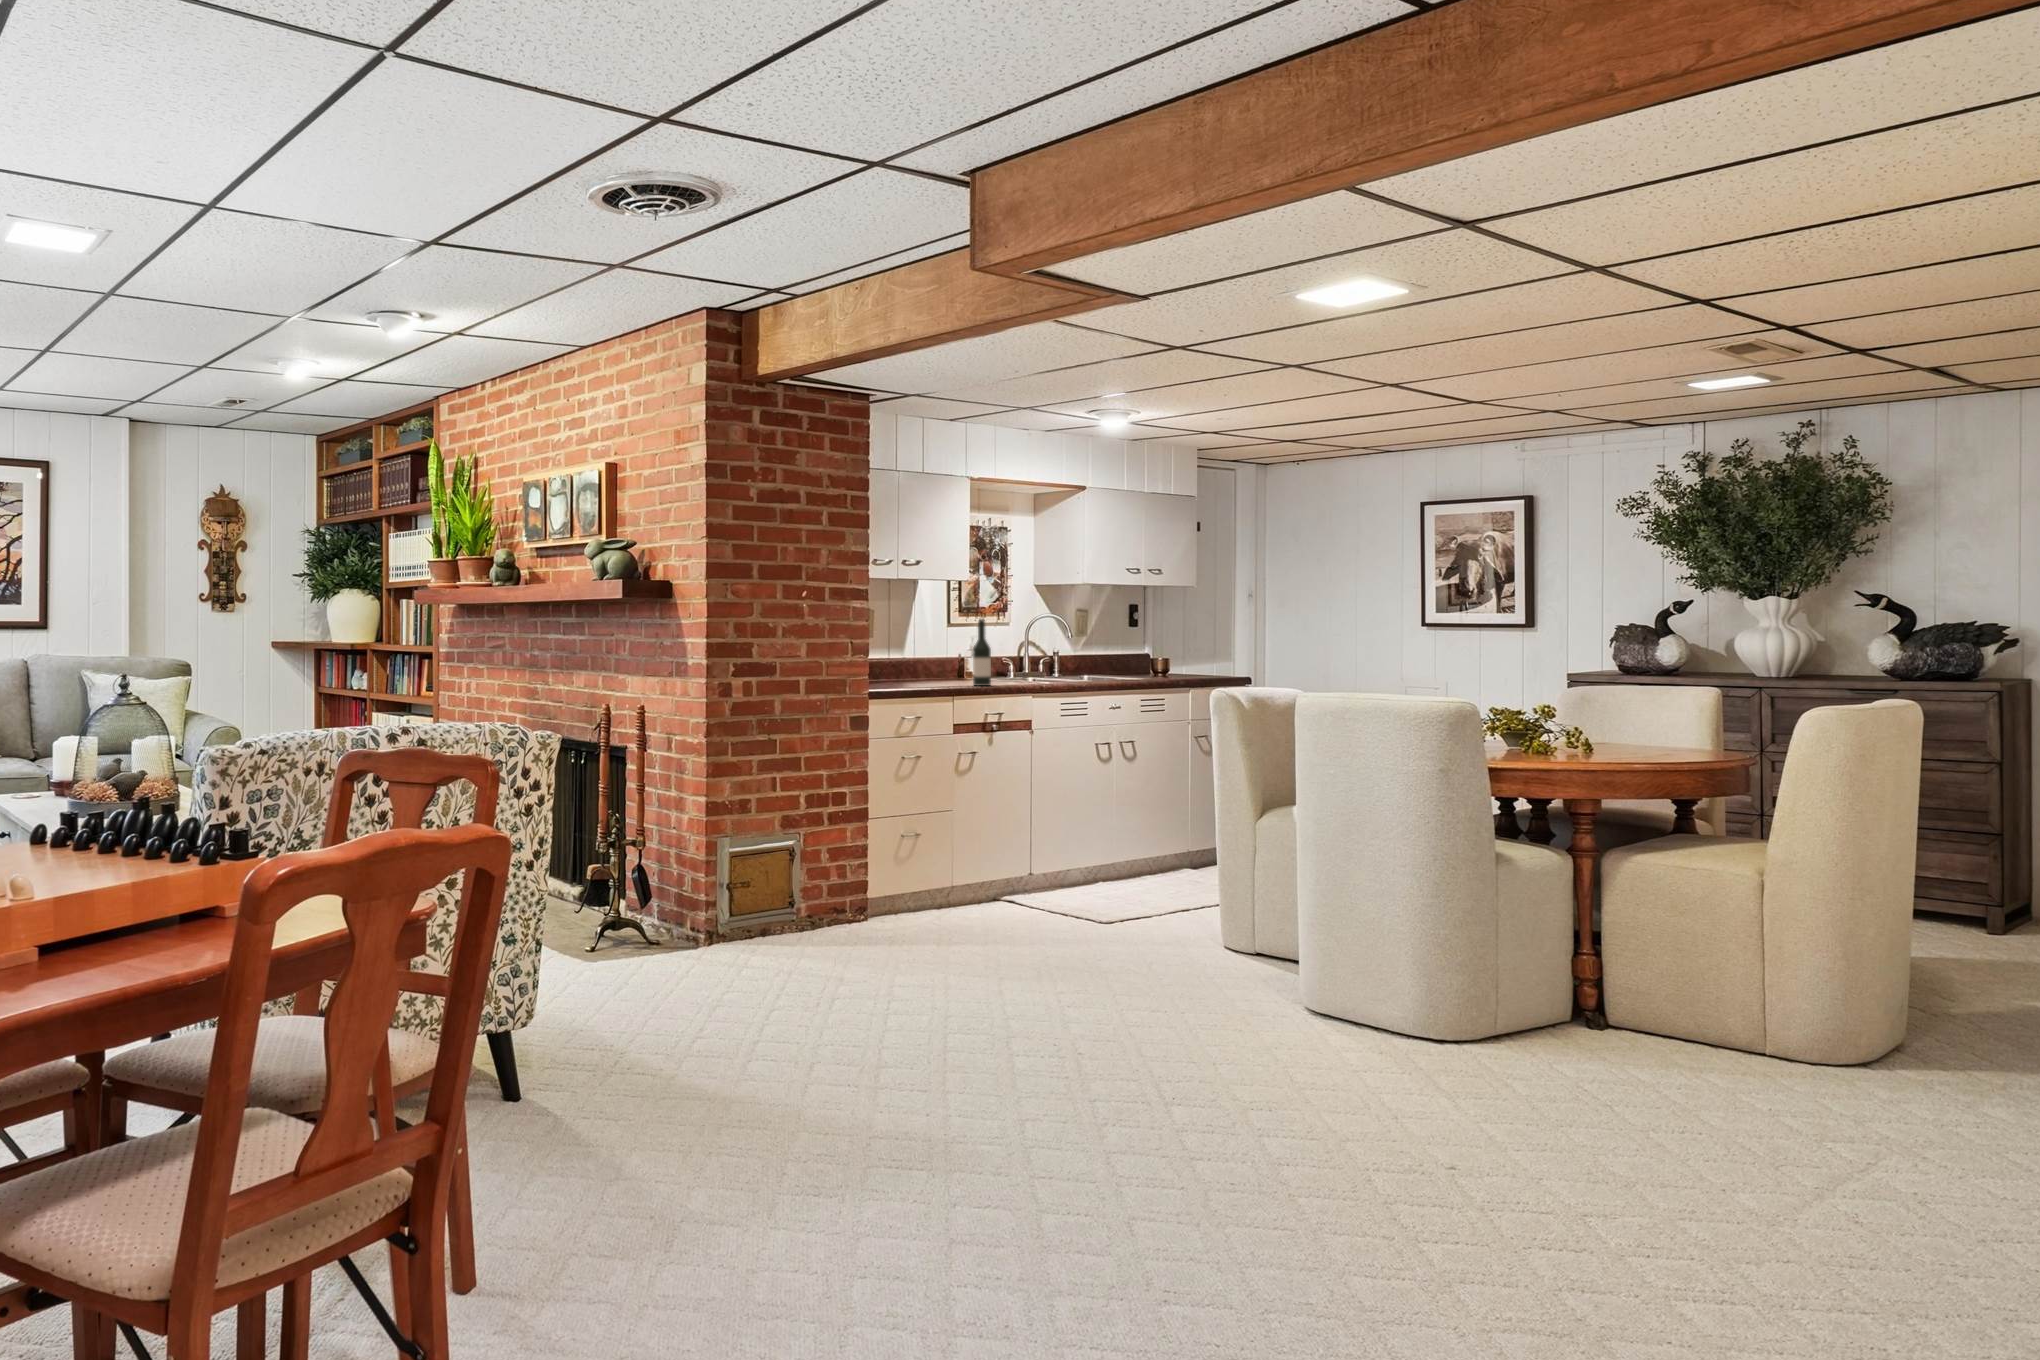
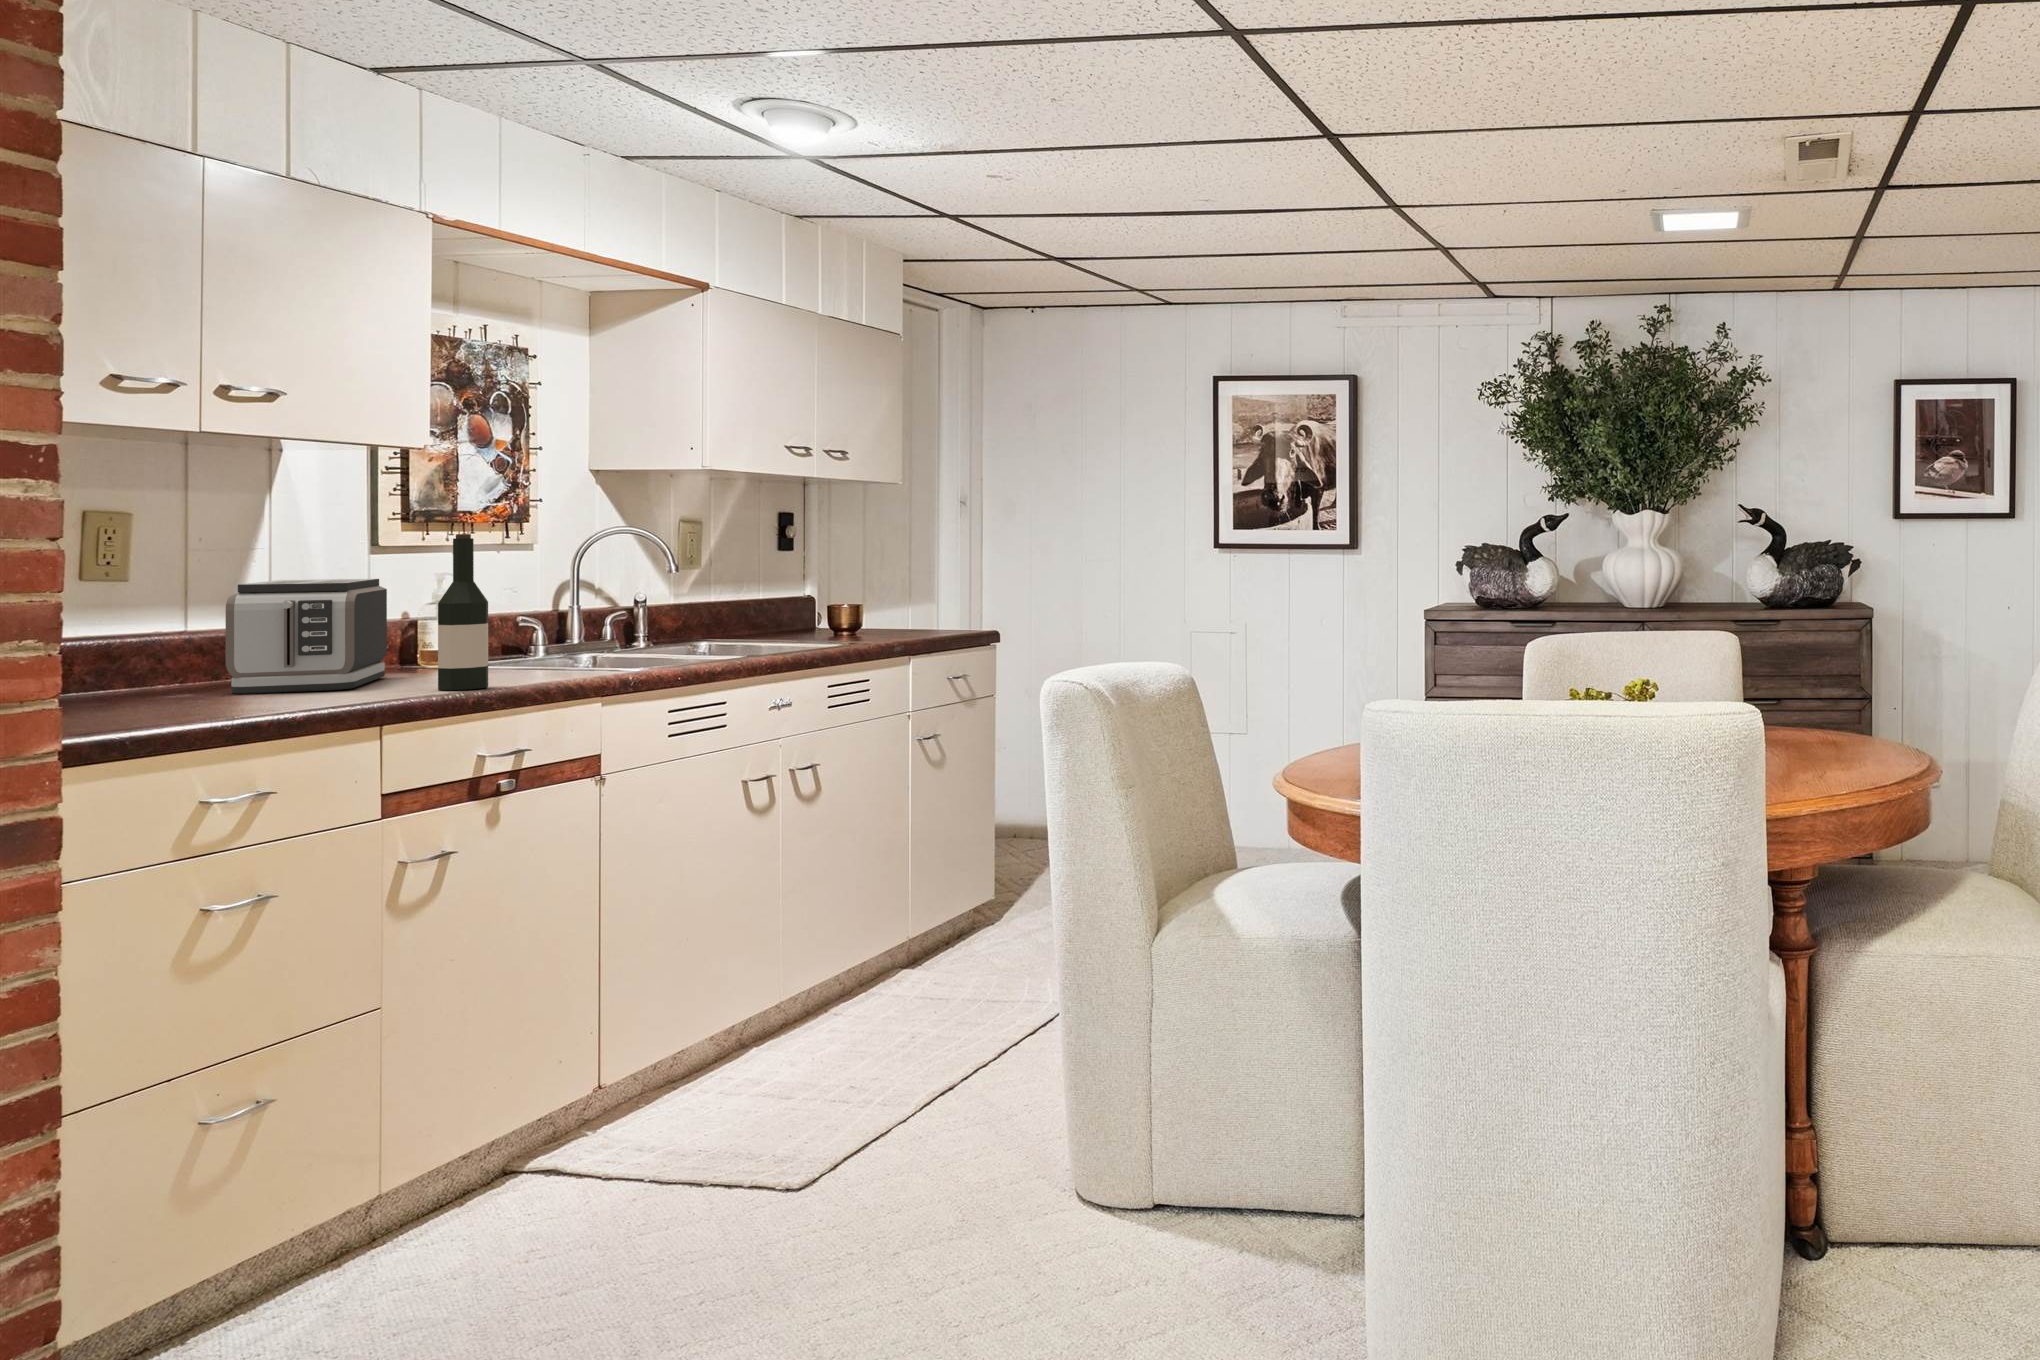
toaster: none [902,638,954,684] -> present [226,579,387,694]

